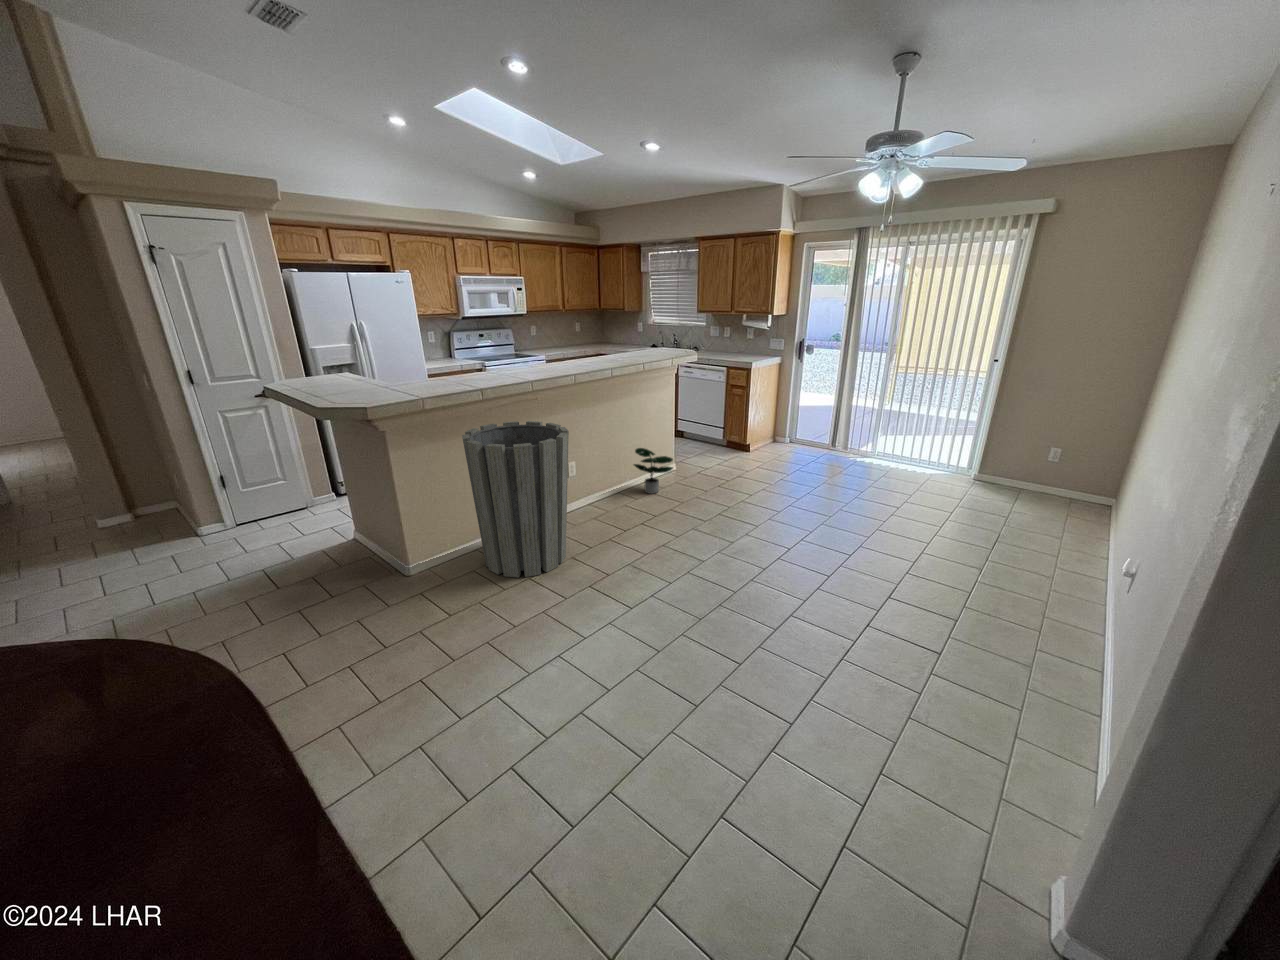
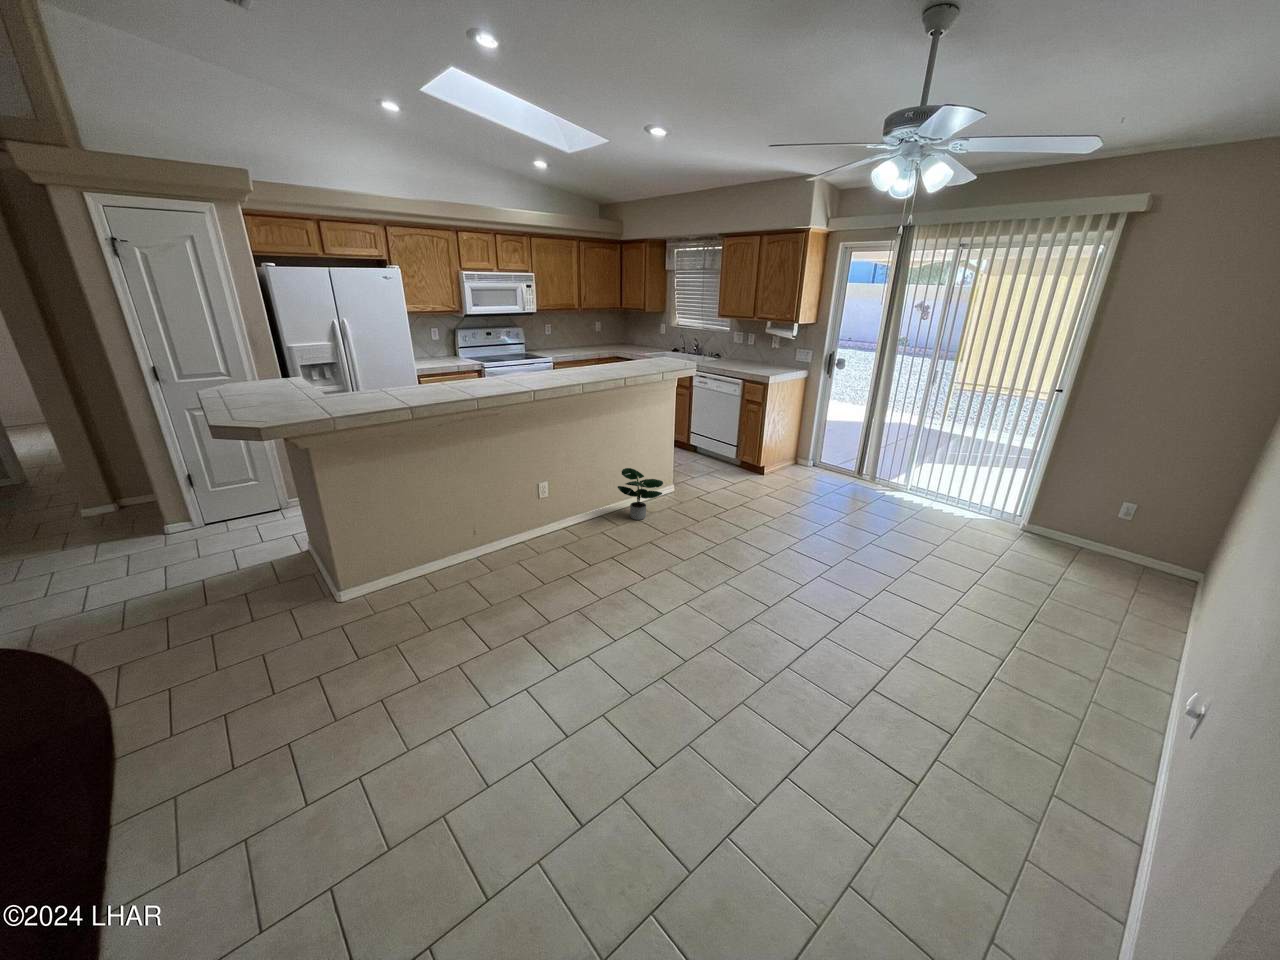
trash can: present [462,421,569,578] -> none [393,440,517,617]

